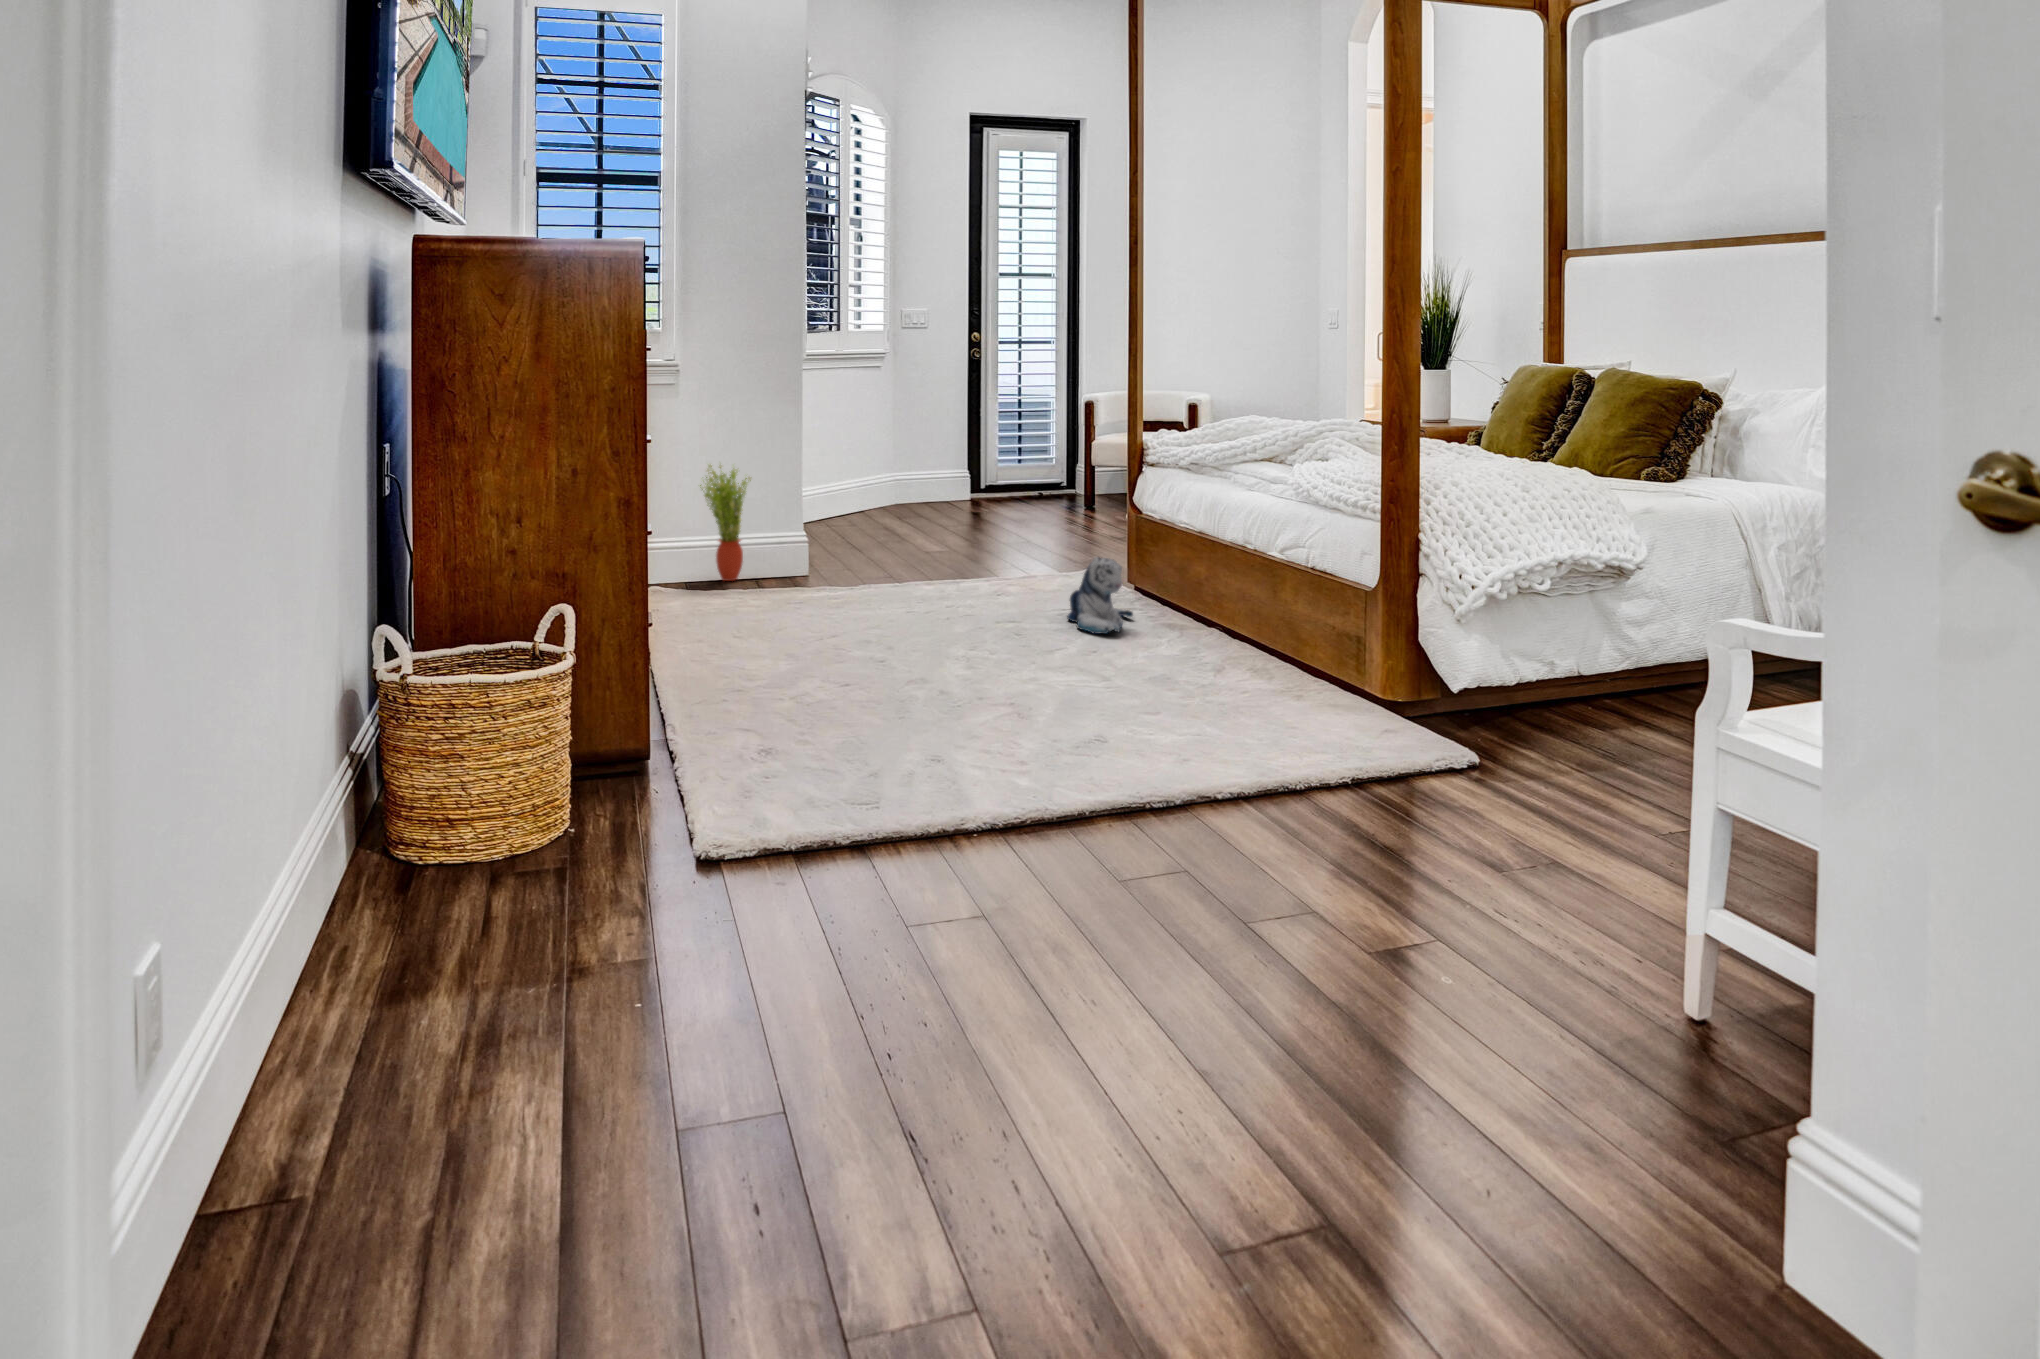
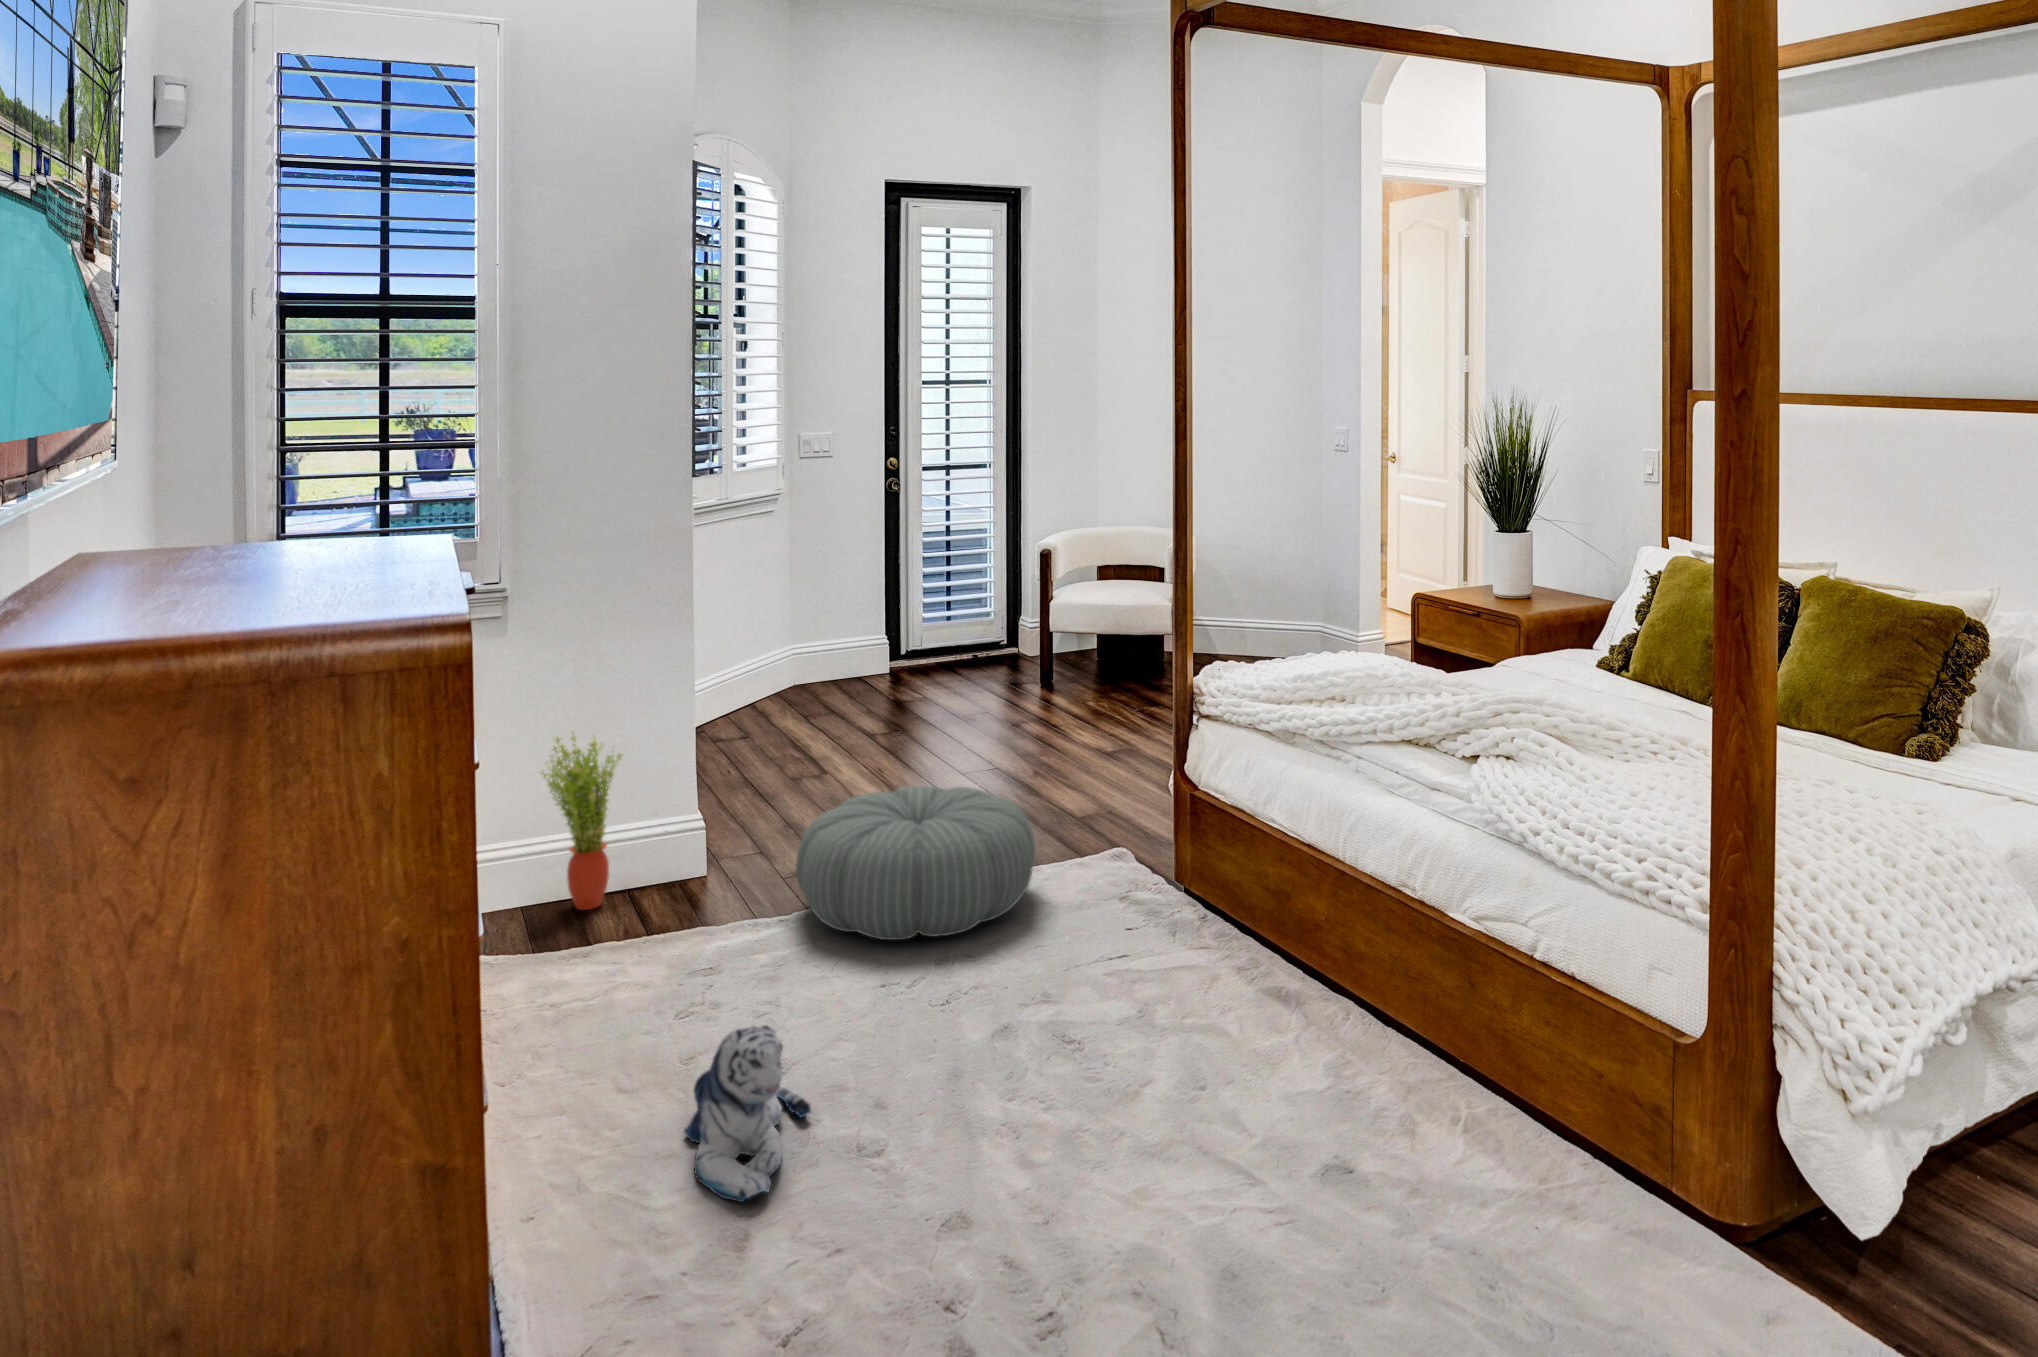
pouf: none [861,514,1025,598] -> present [796,786,1035,940]
plush toy: present [1067,557,1133,634] -> present [684,1026,811,1202]

